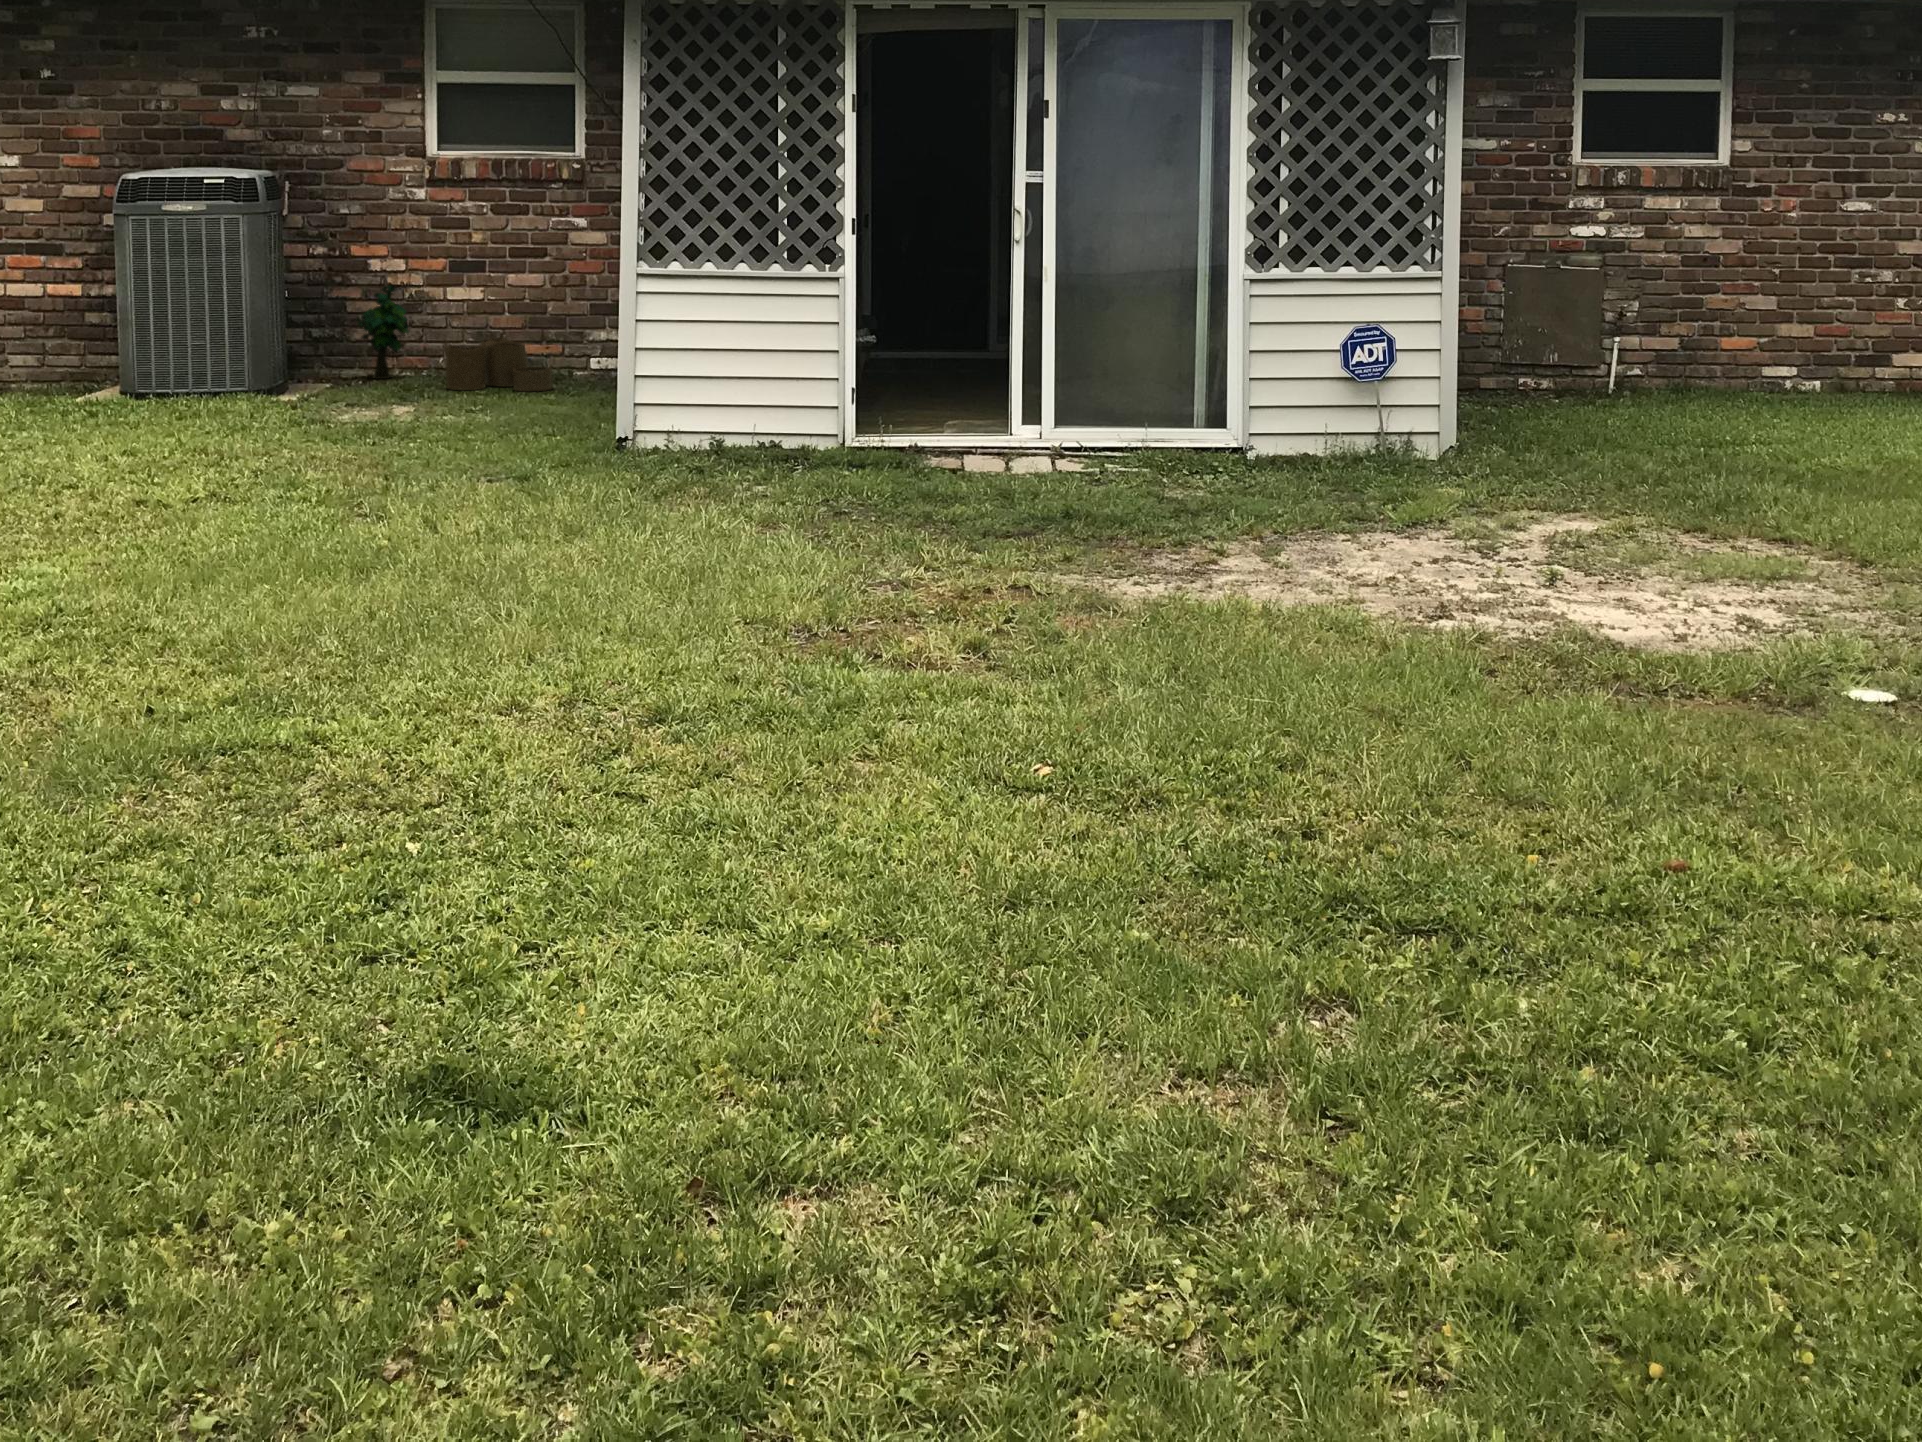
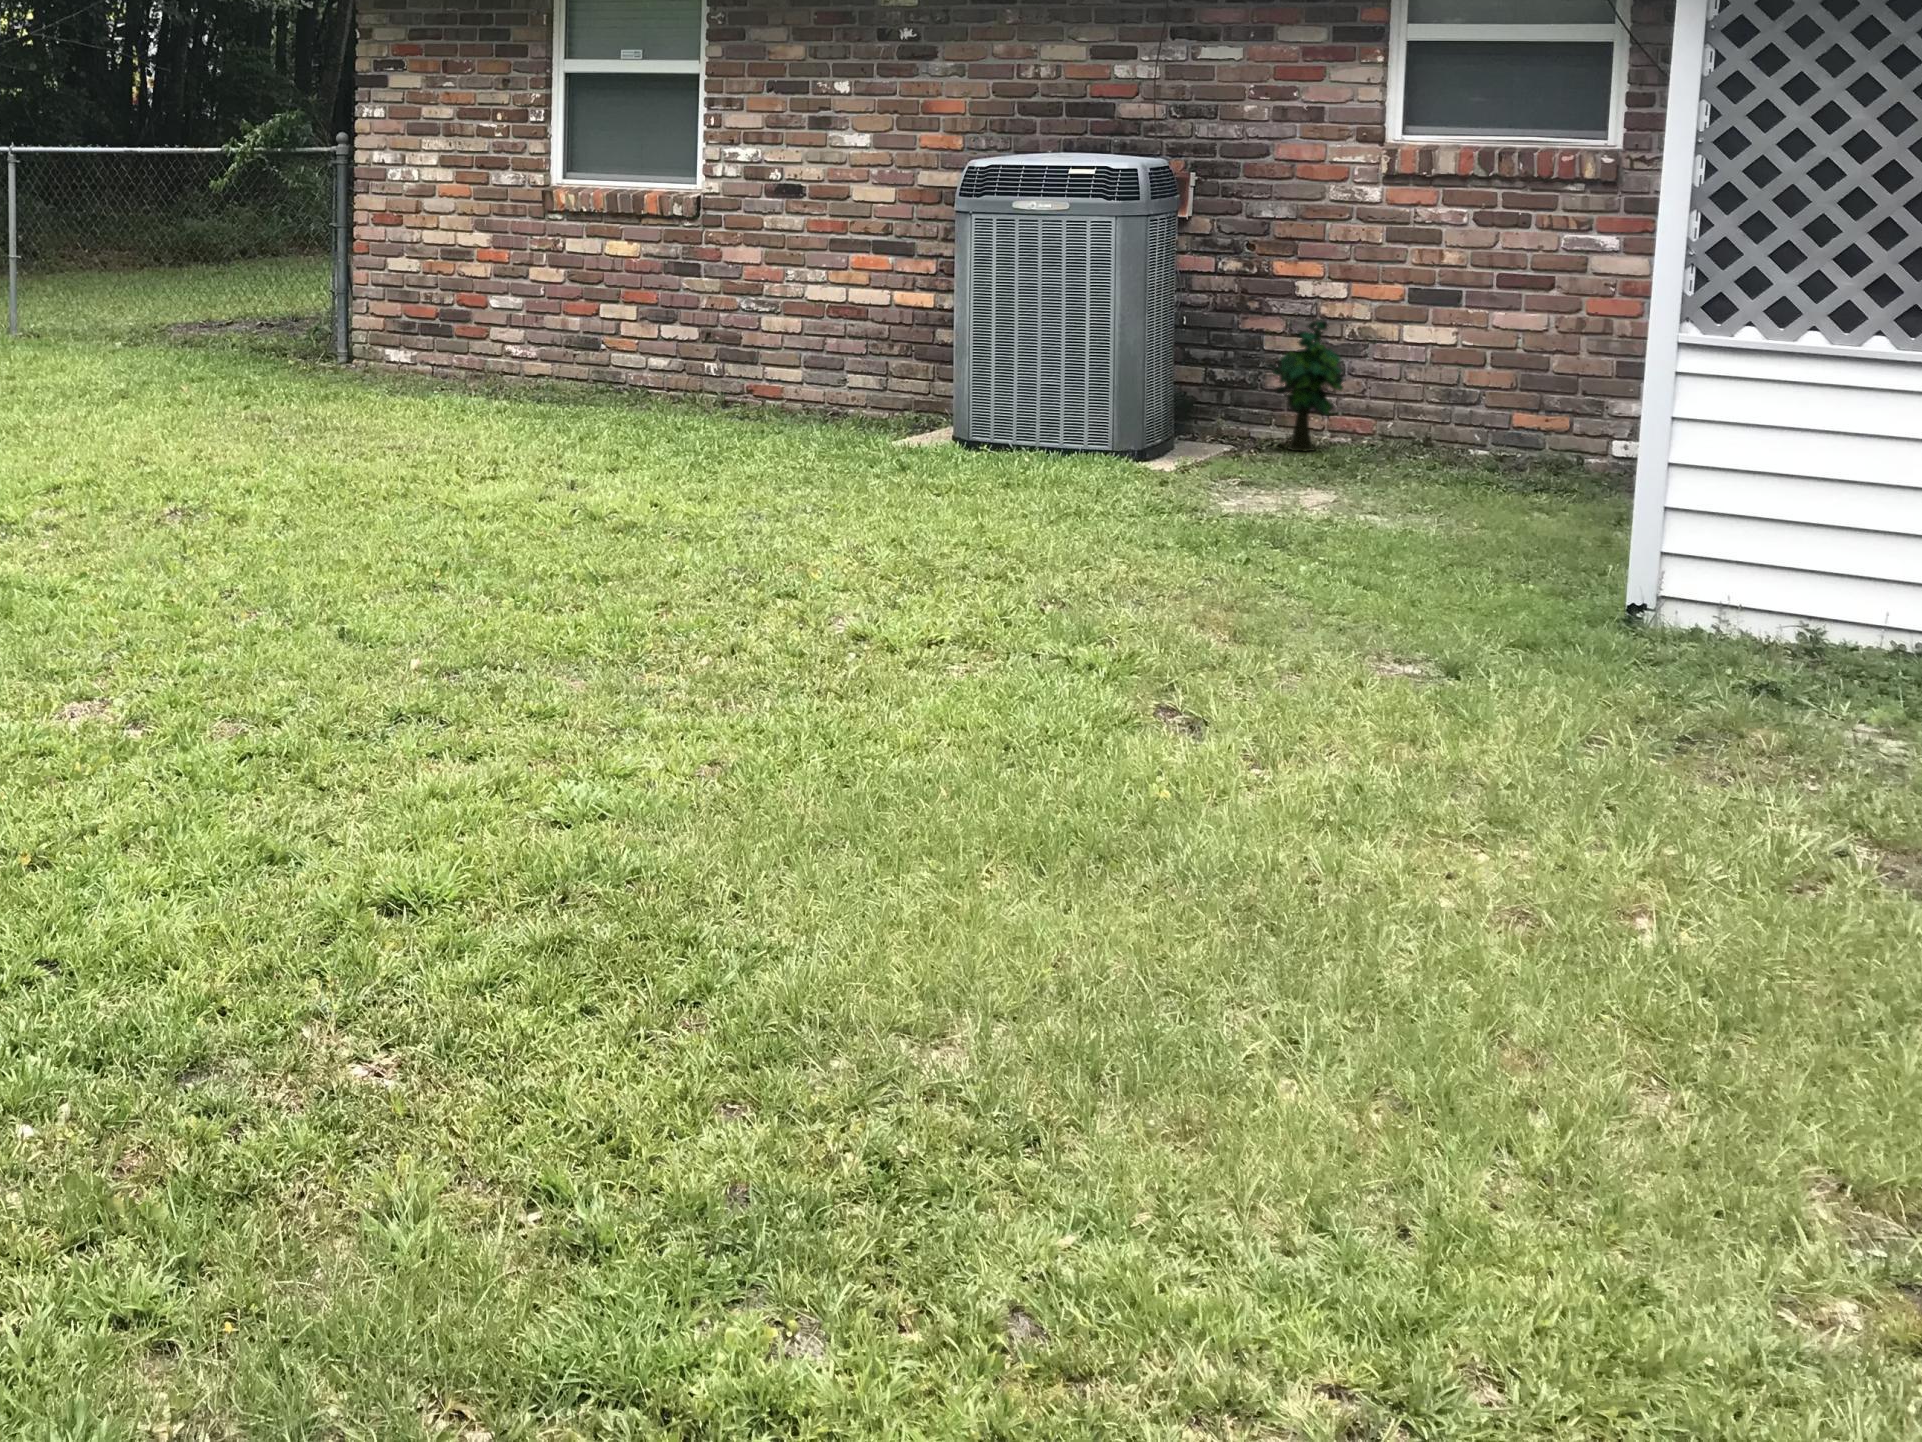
woven basket: present [445,336,552,391] -> none [1387,400,1551,494]

